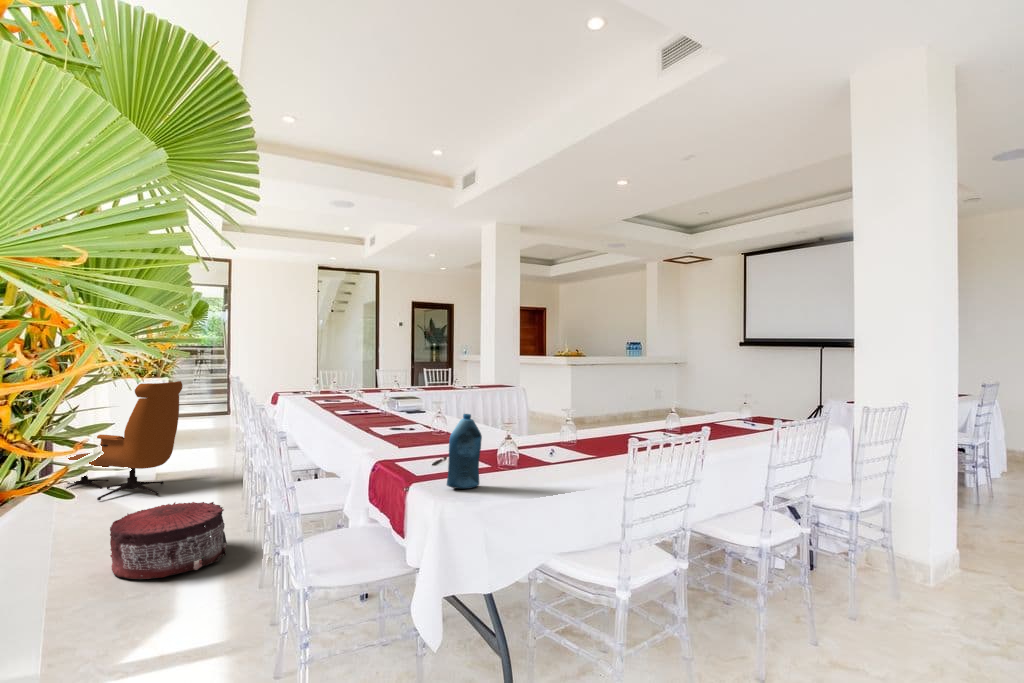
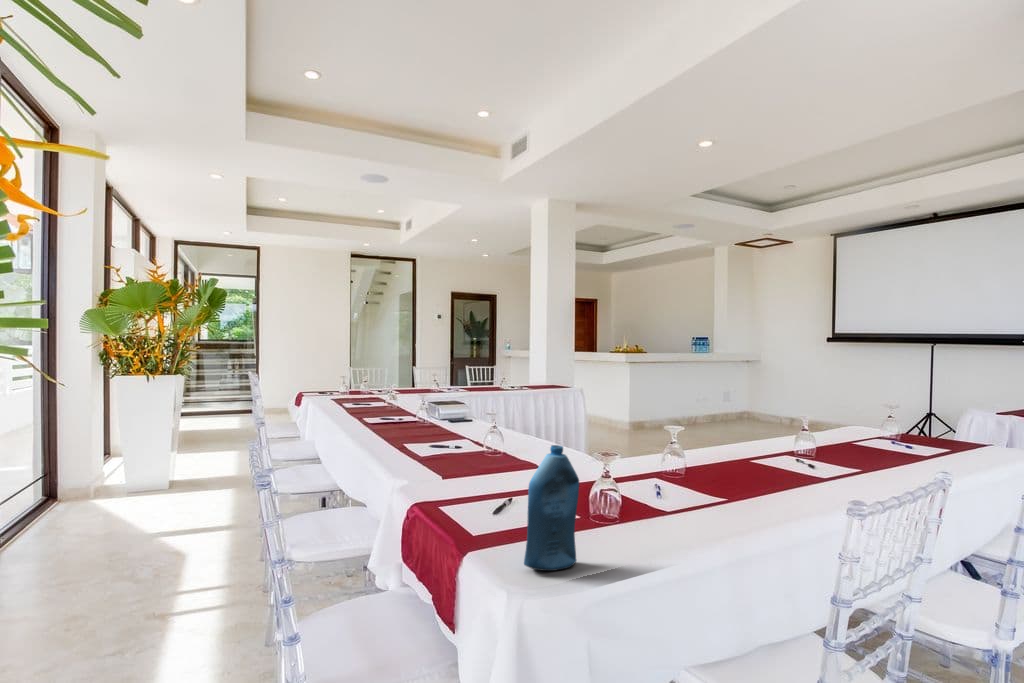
lounge chair: present [66,381,183,500] -> none [49,379,189,519]
pouf: present [110,502,227,579] -> none [70,533,222,642]

